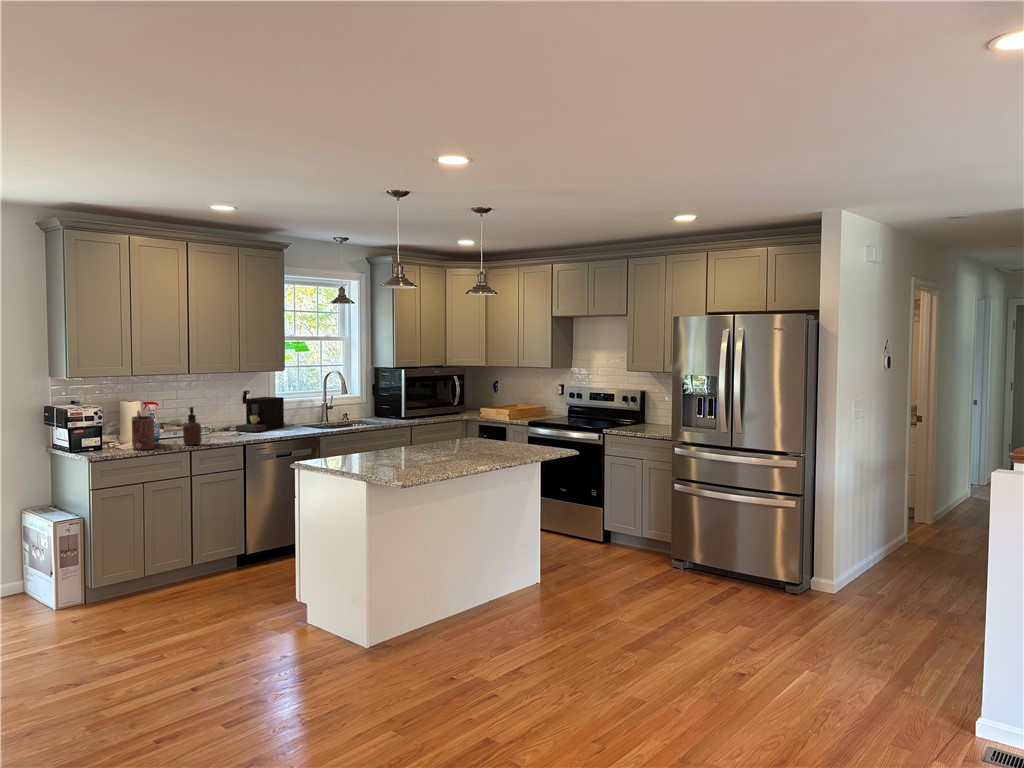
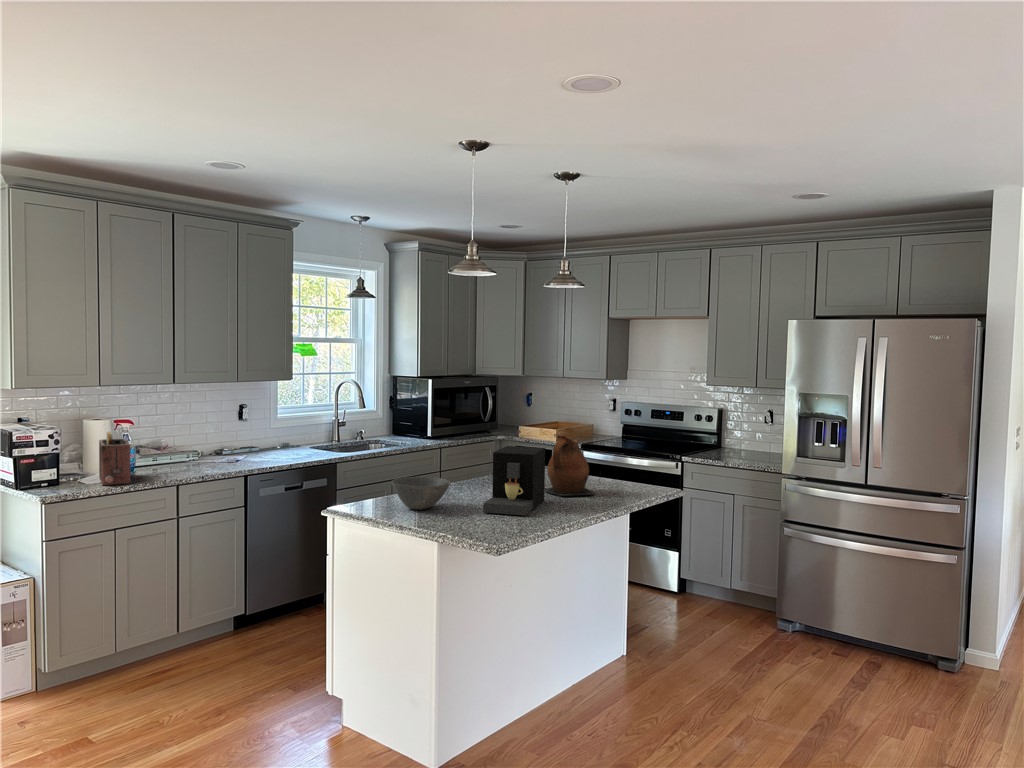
coffee maker: present [236,397,284,432] -> present [483,446,545,515]
soap dispenser: present [183,407,201,445] -> none [167,428,191,478]
ceramic pitcher: none [464,408,505,455] -> present [545,435,595,496]
bowl: none [341,440,386,463] -> present [391,477,450,510]

